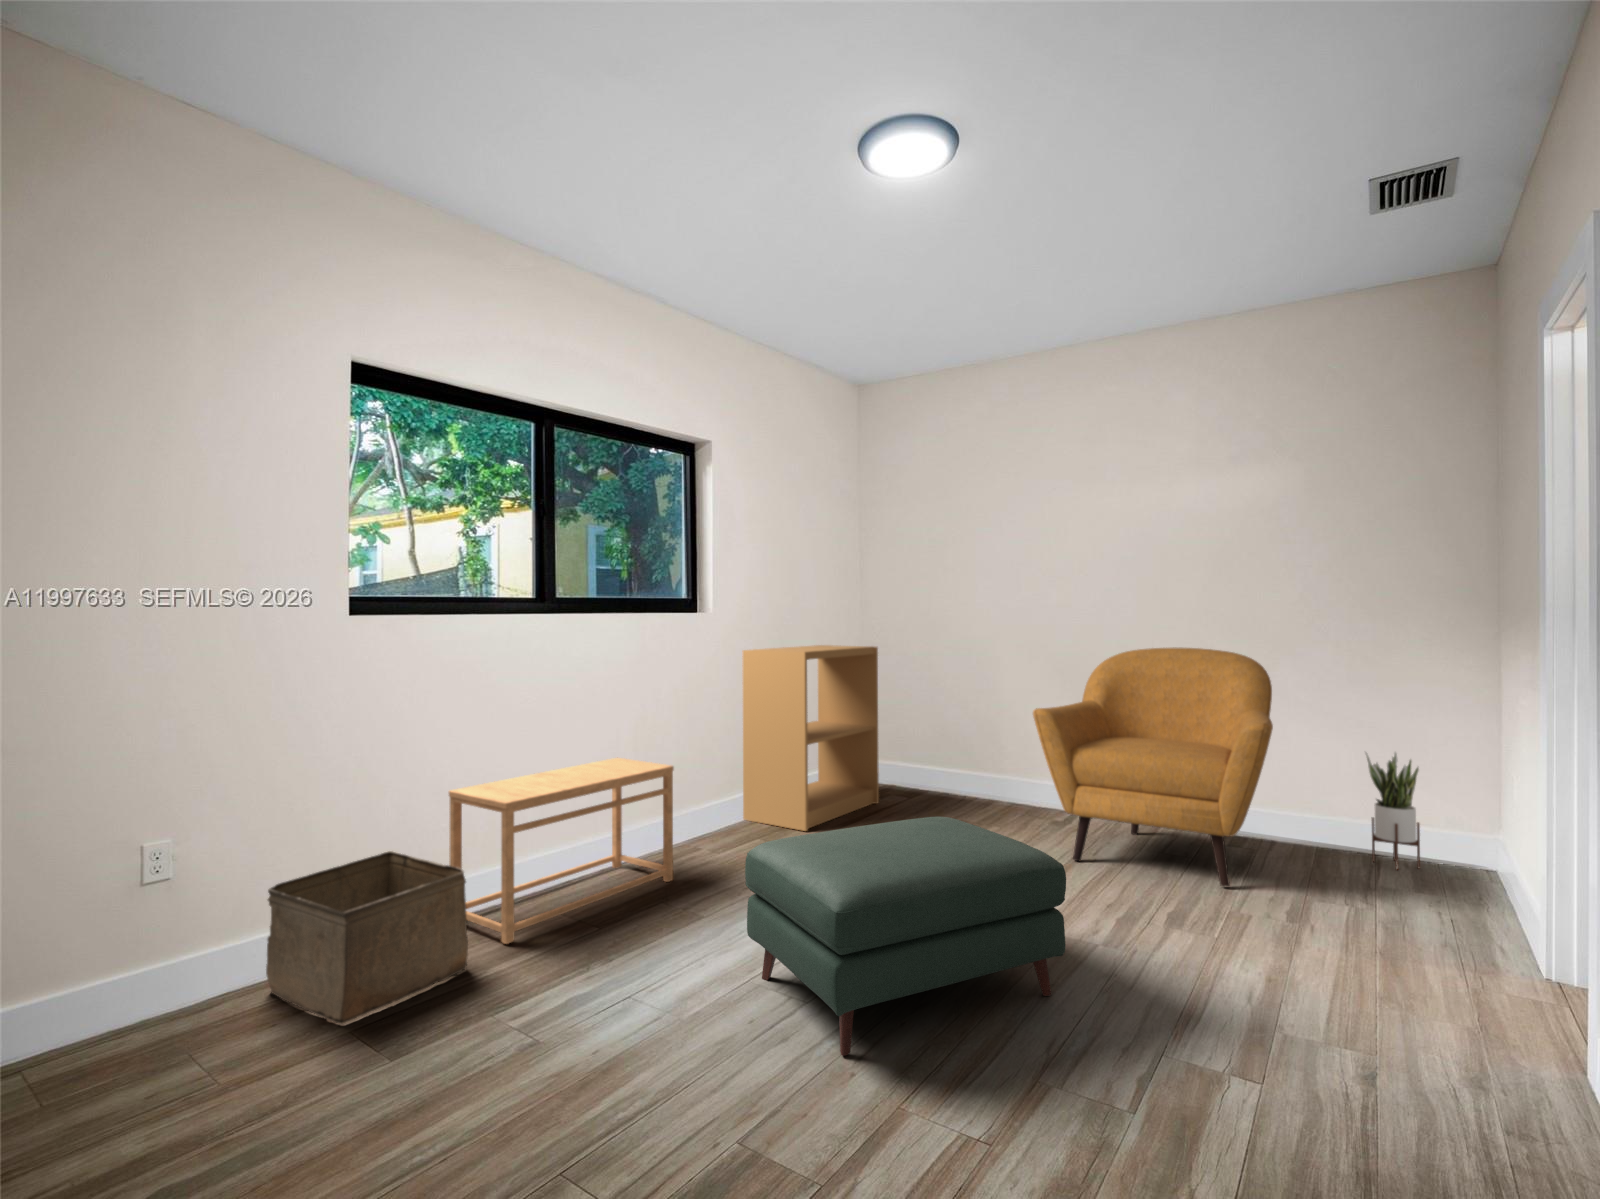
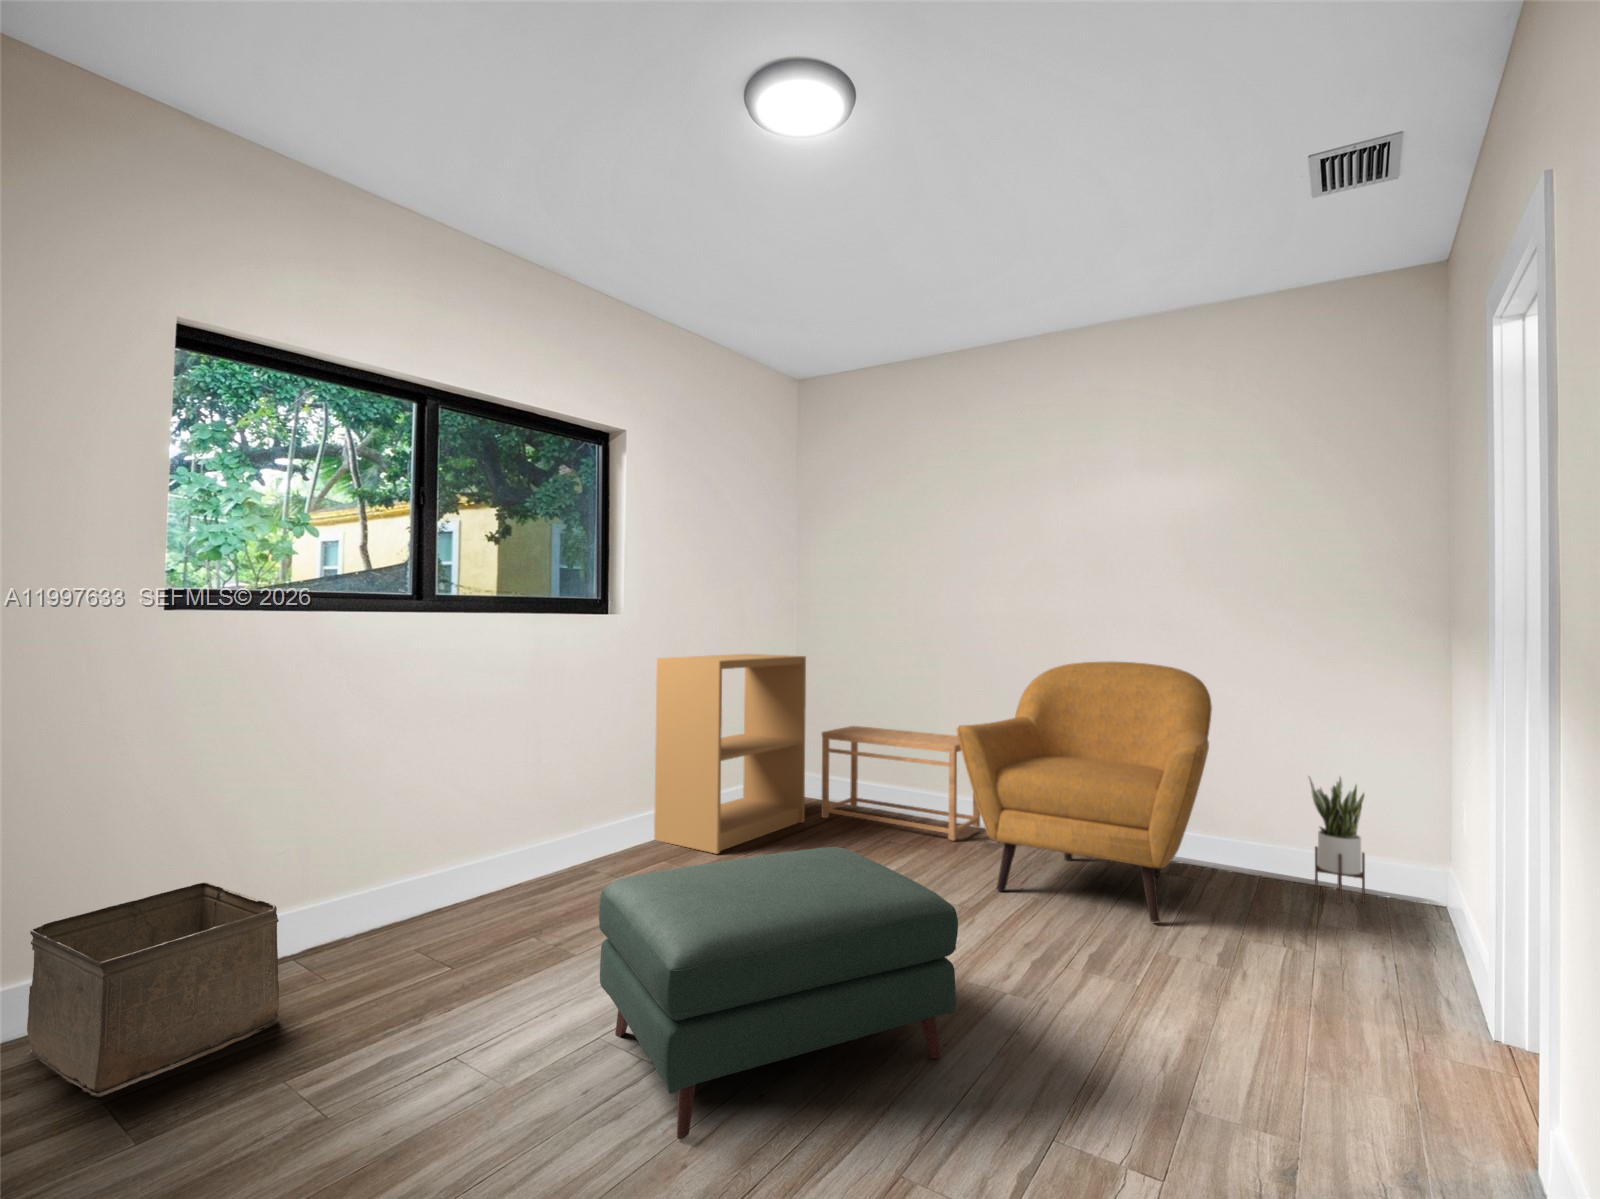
side table: present [449,758,674,944] -> present [821,726,980,841]

